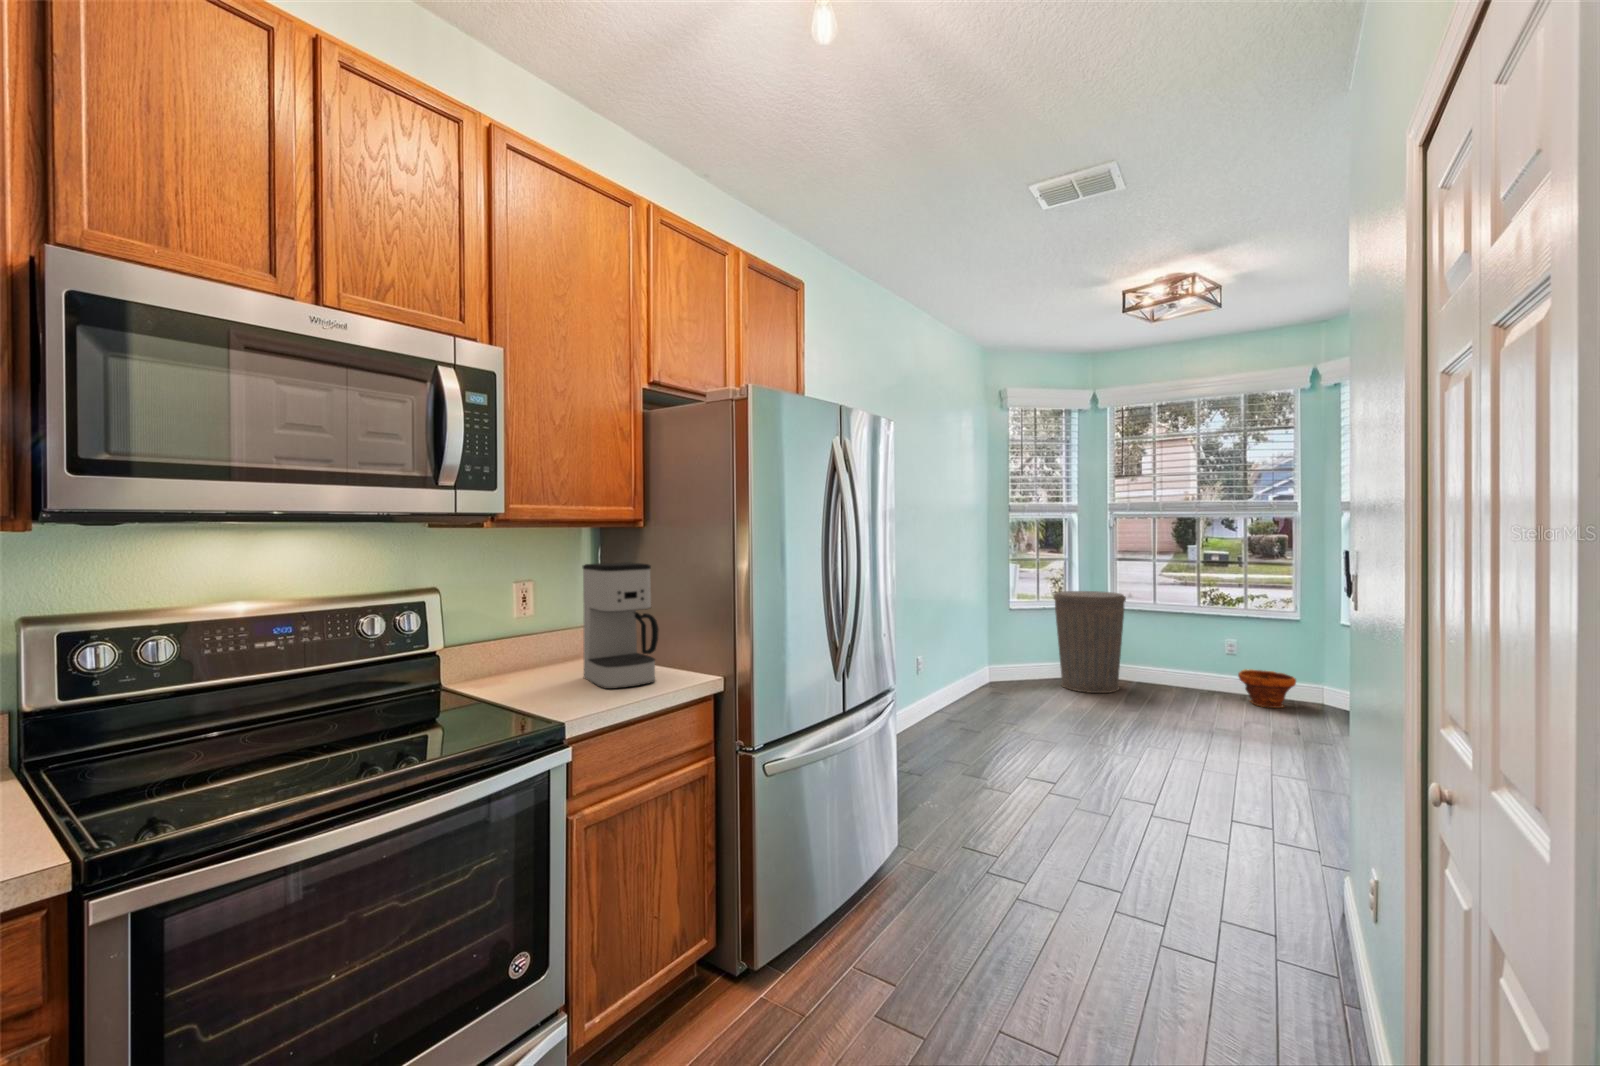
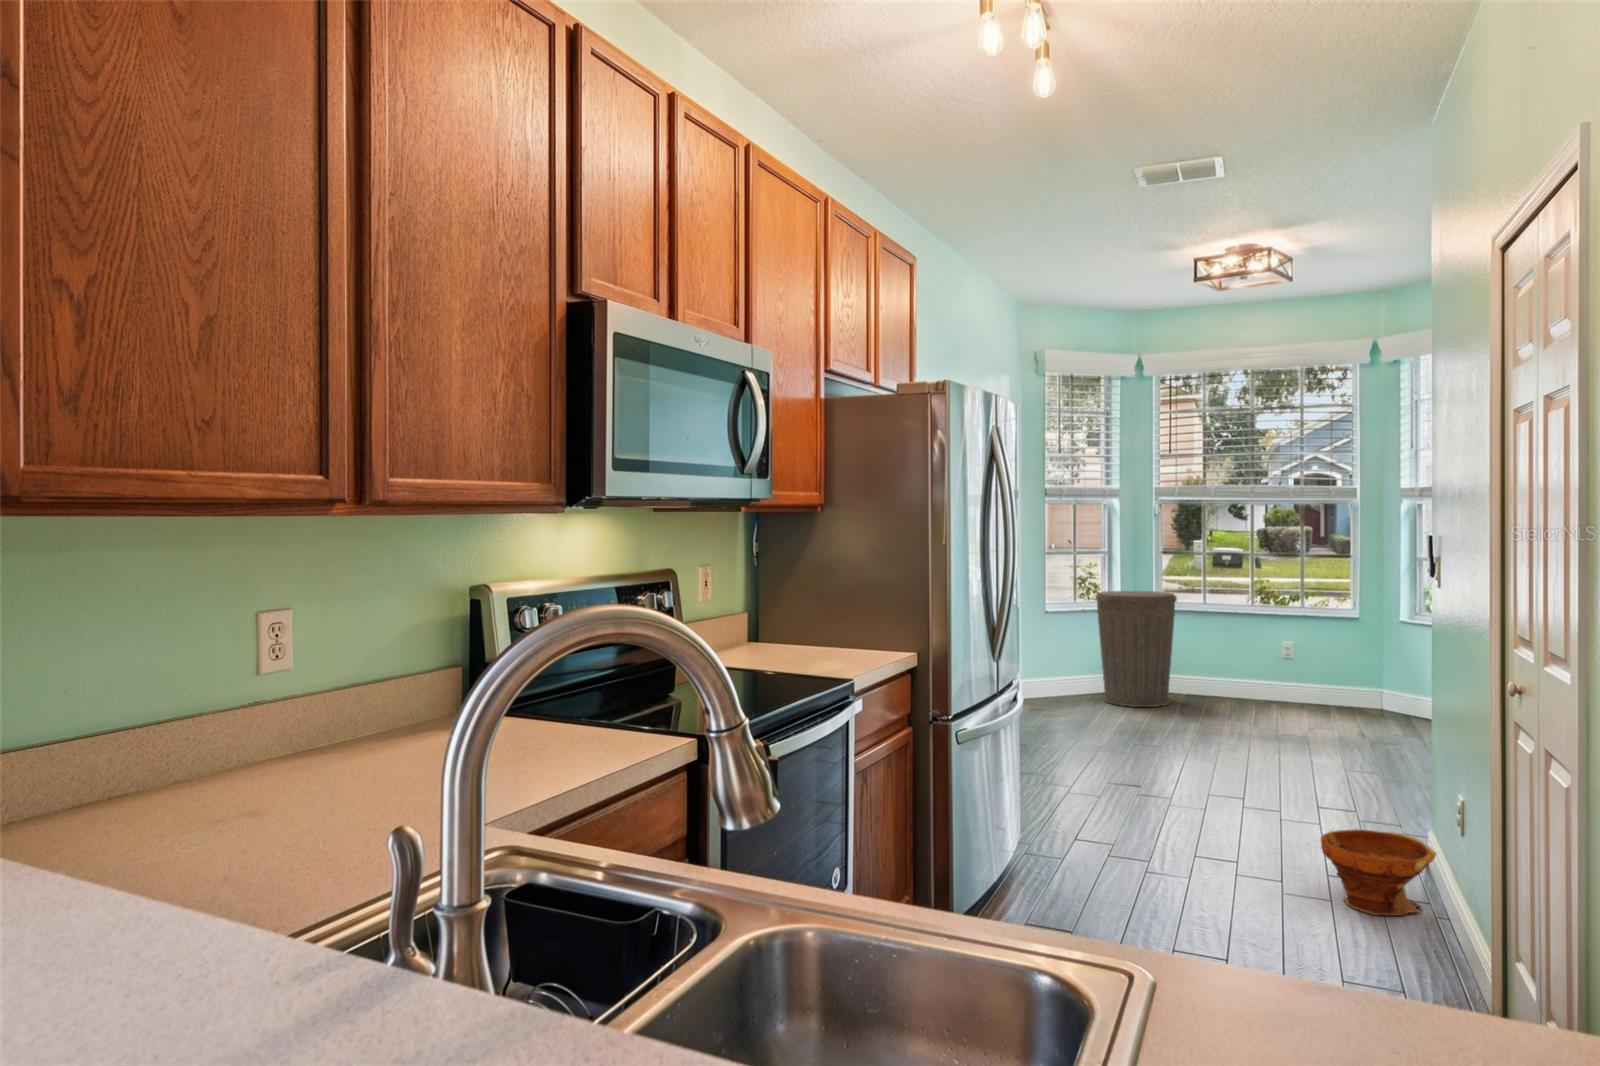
coffee maker: present [583,562,659,689] -> none [788,549,864,665]
planter: present [1238,669,1296,708] -> present [1321,829,1436,916]

